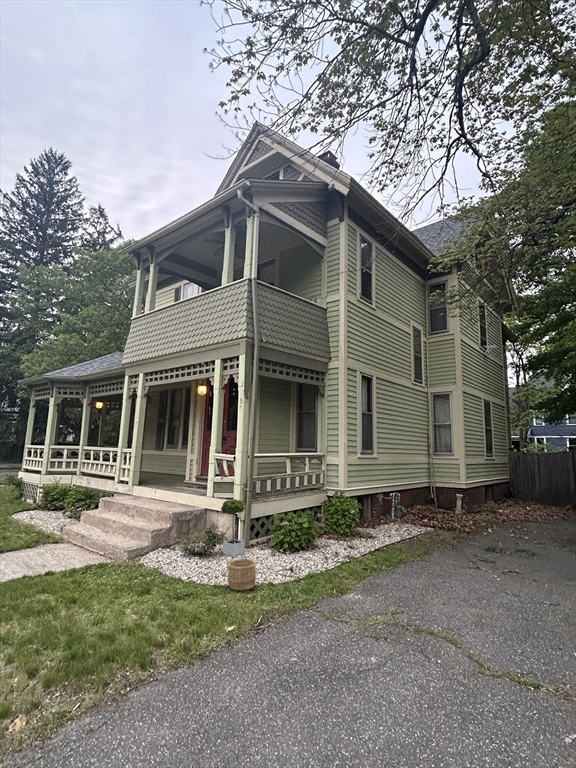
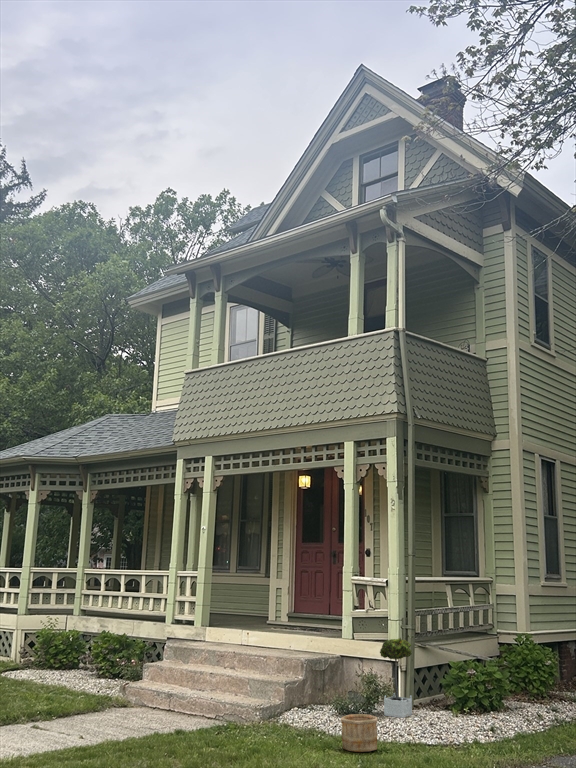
wooden bucket: present [227,559,256,591] -> present [340,714,378,752]

